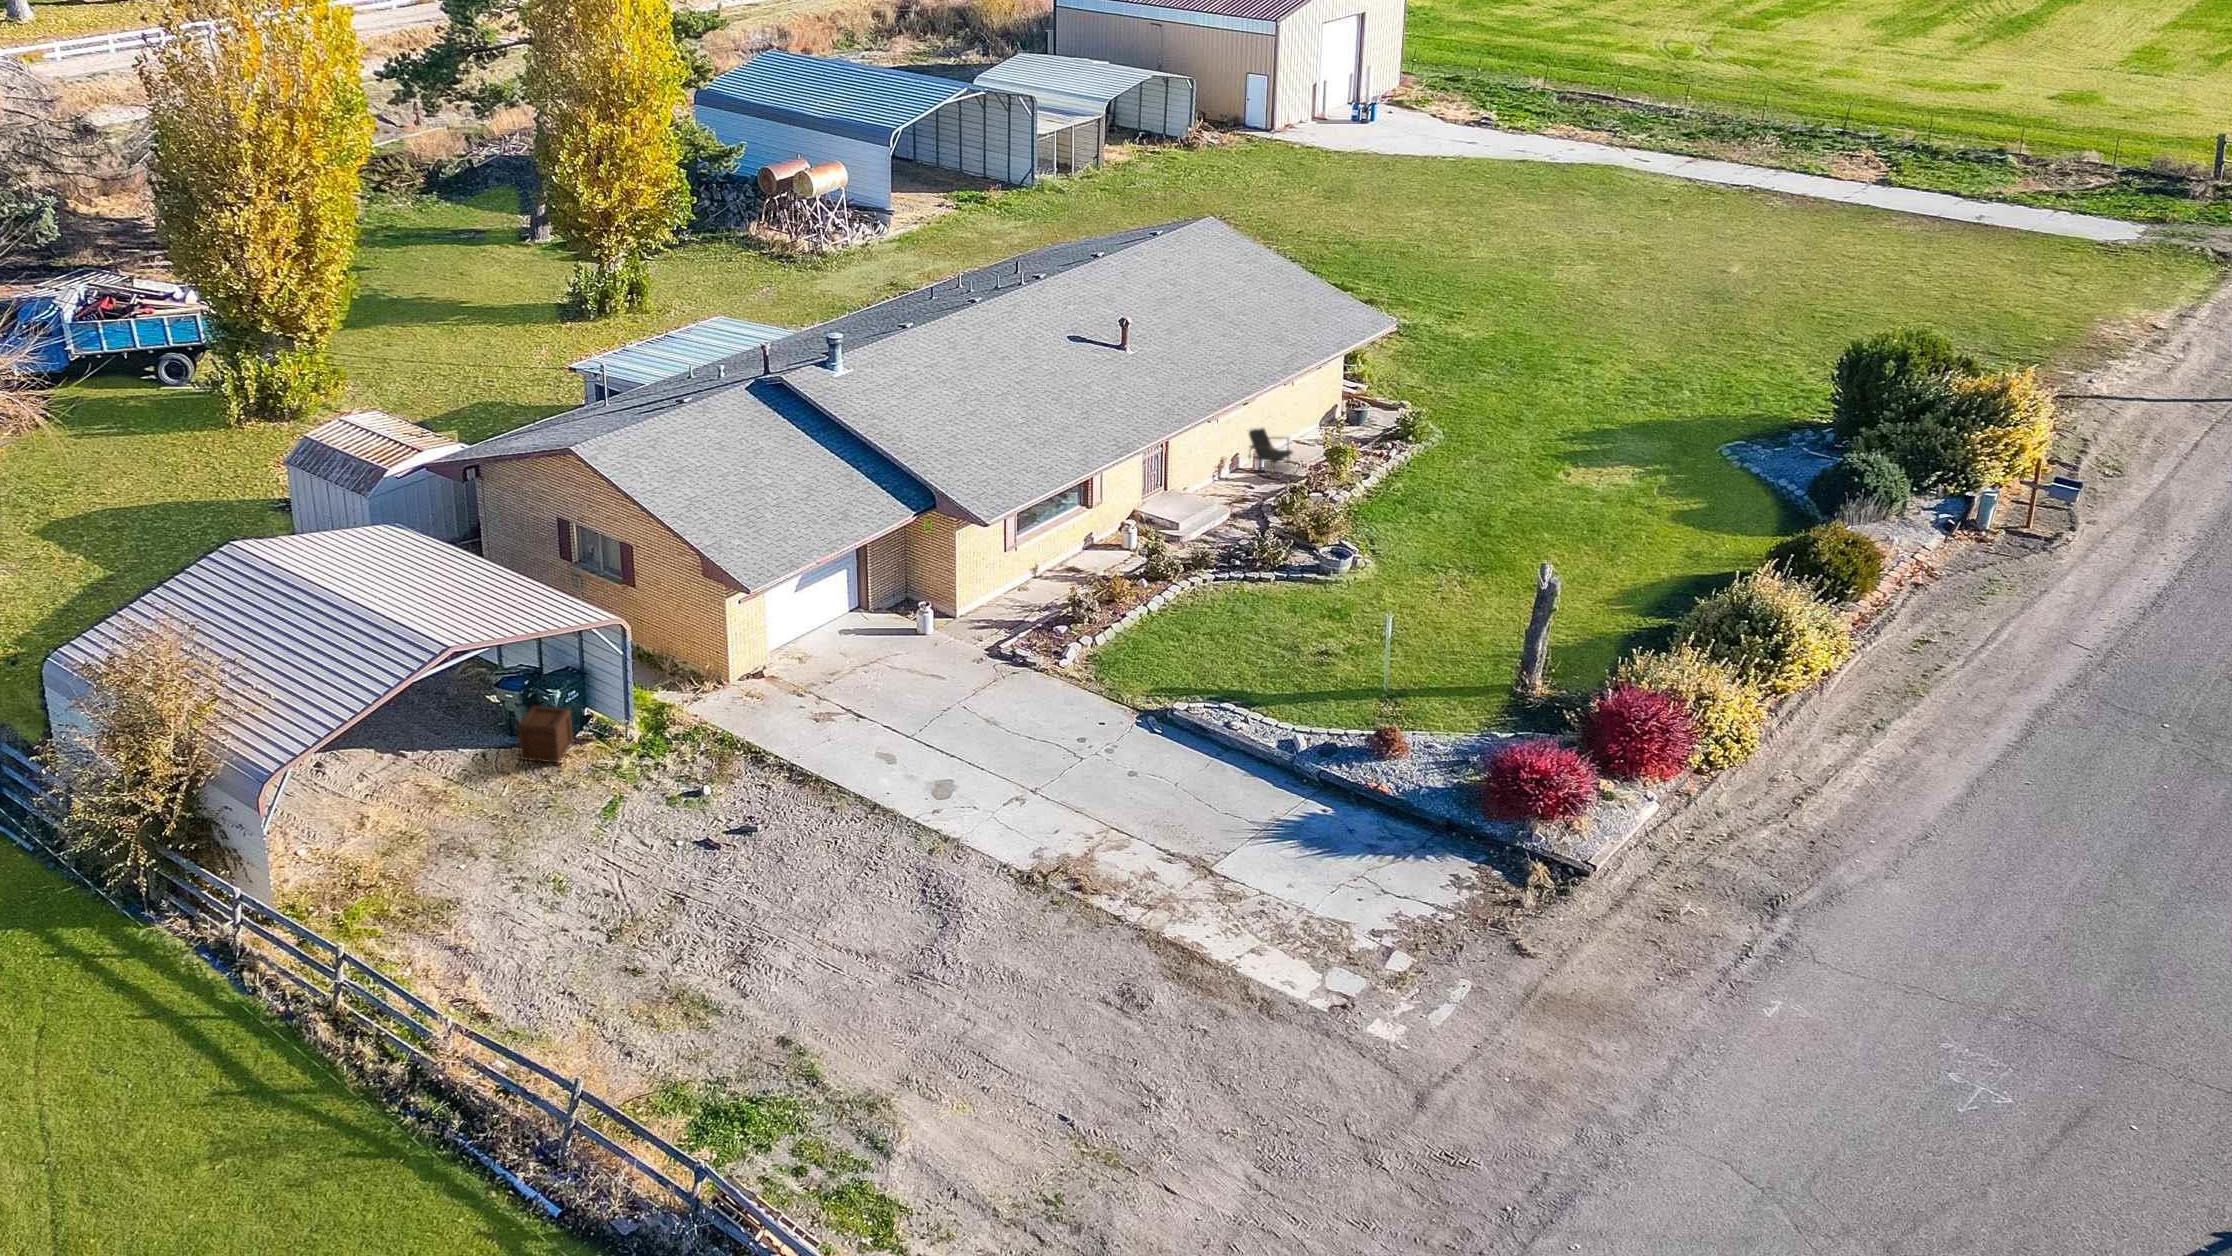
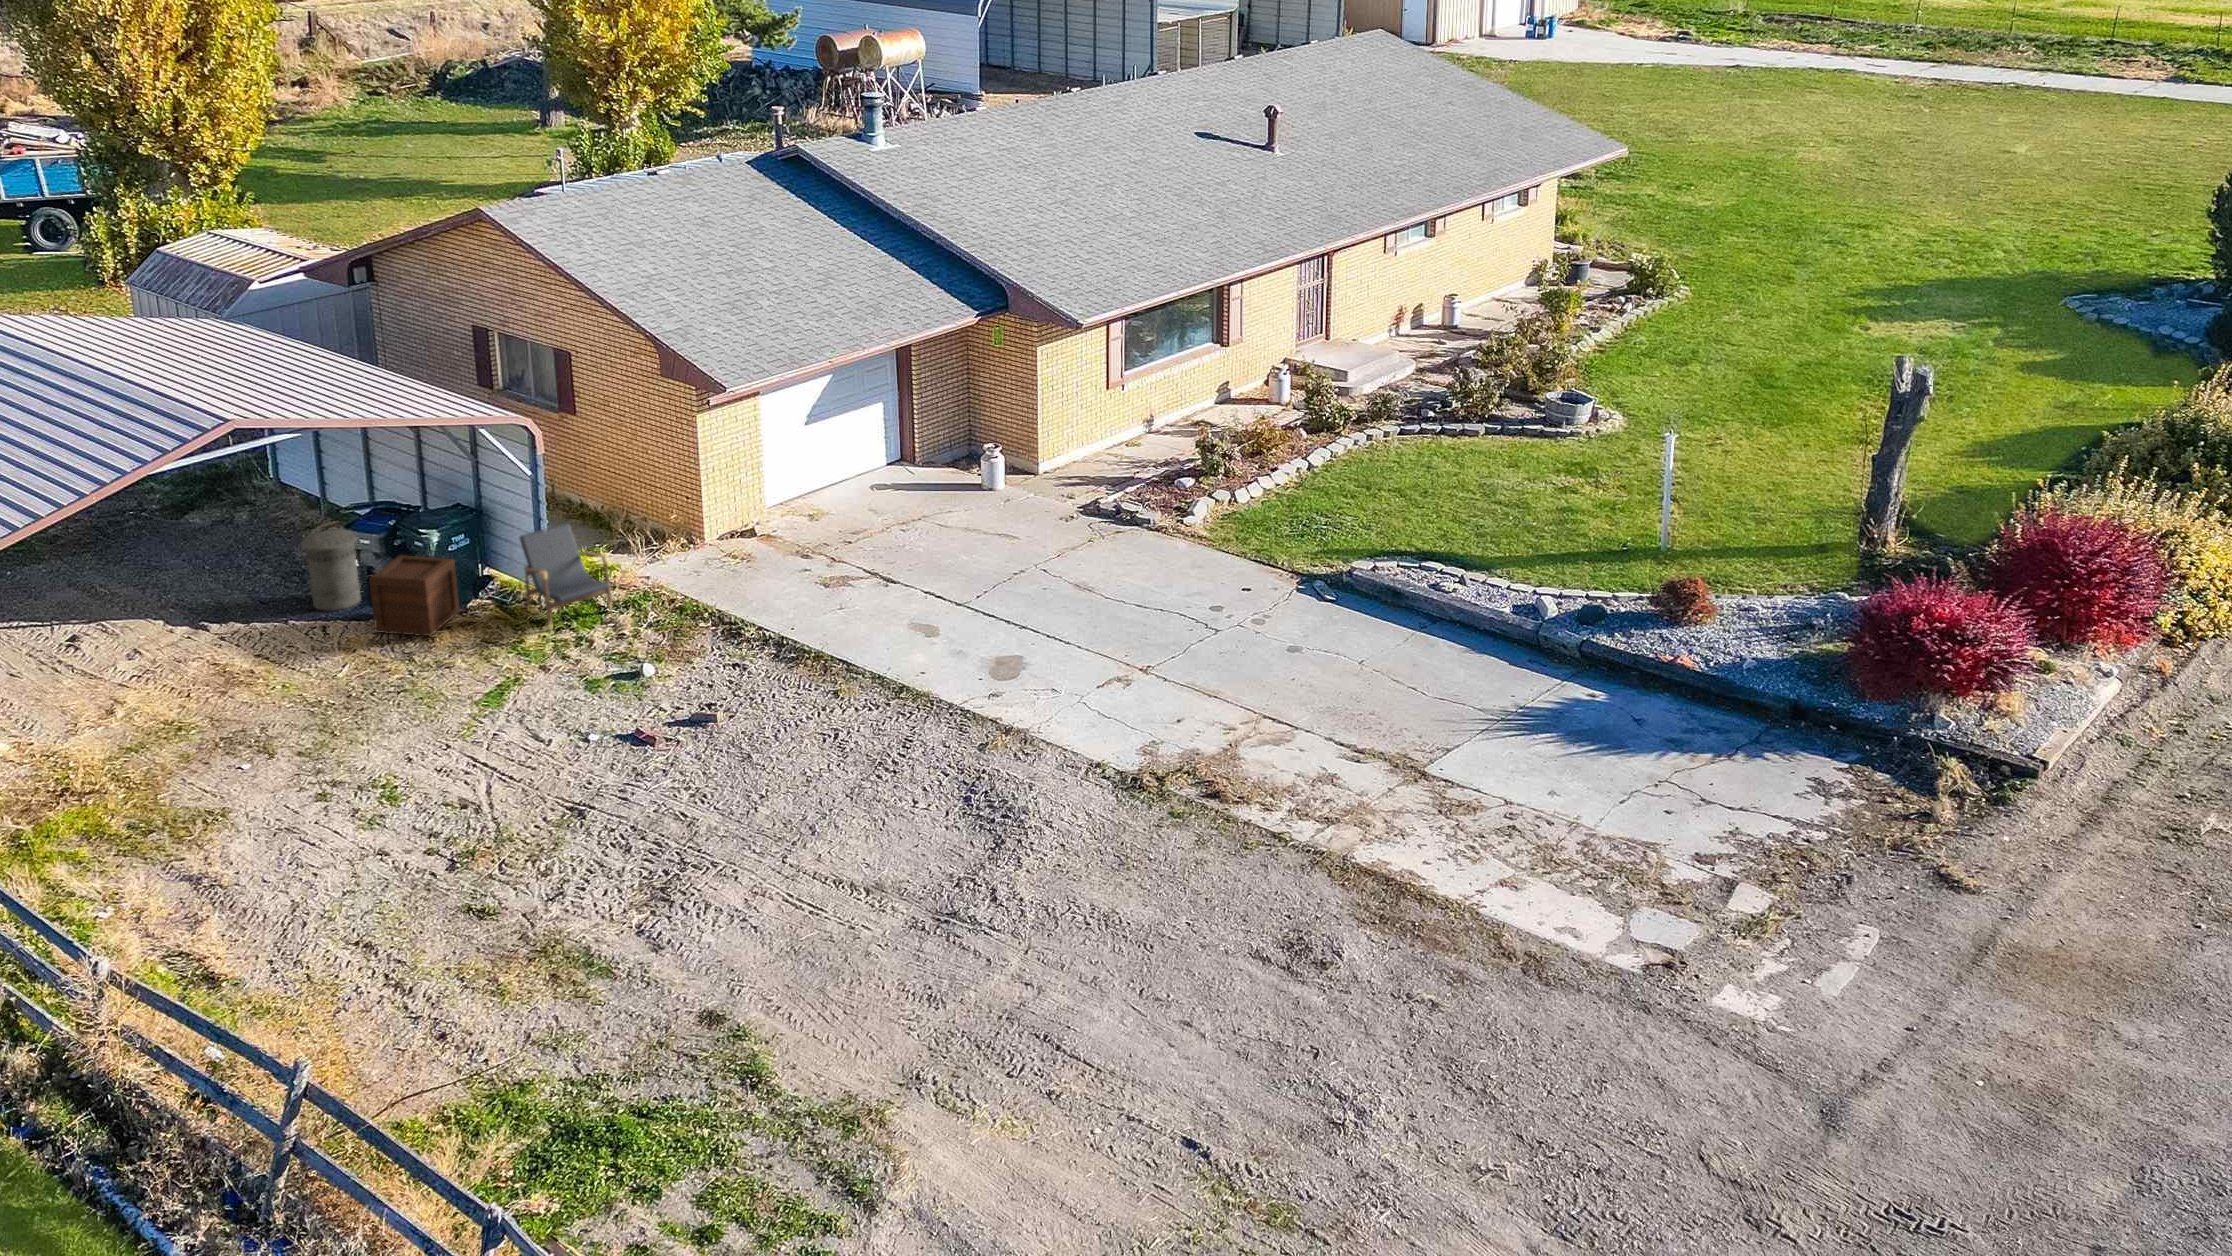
lounge chair: present [1249,428,1293,473] -> present [520,523,612,629]
trash can: none [465,685,504,741] -> present [301,529,361,610]

